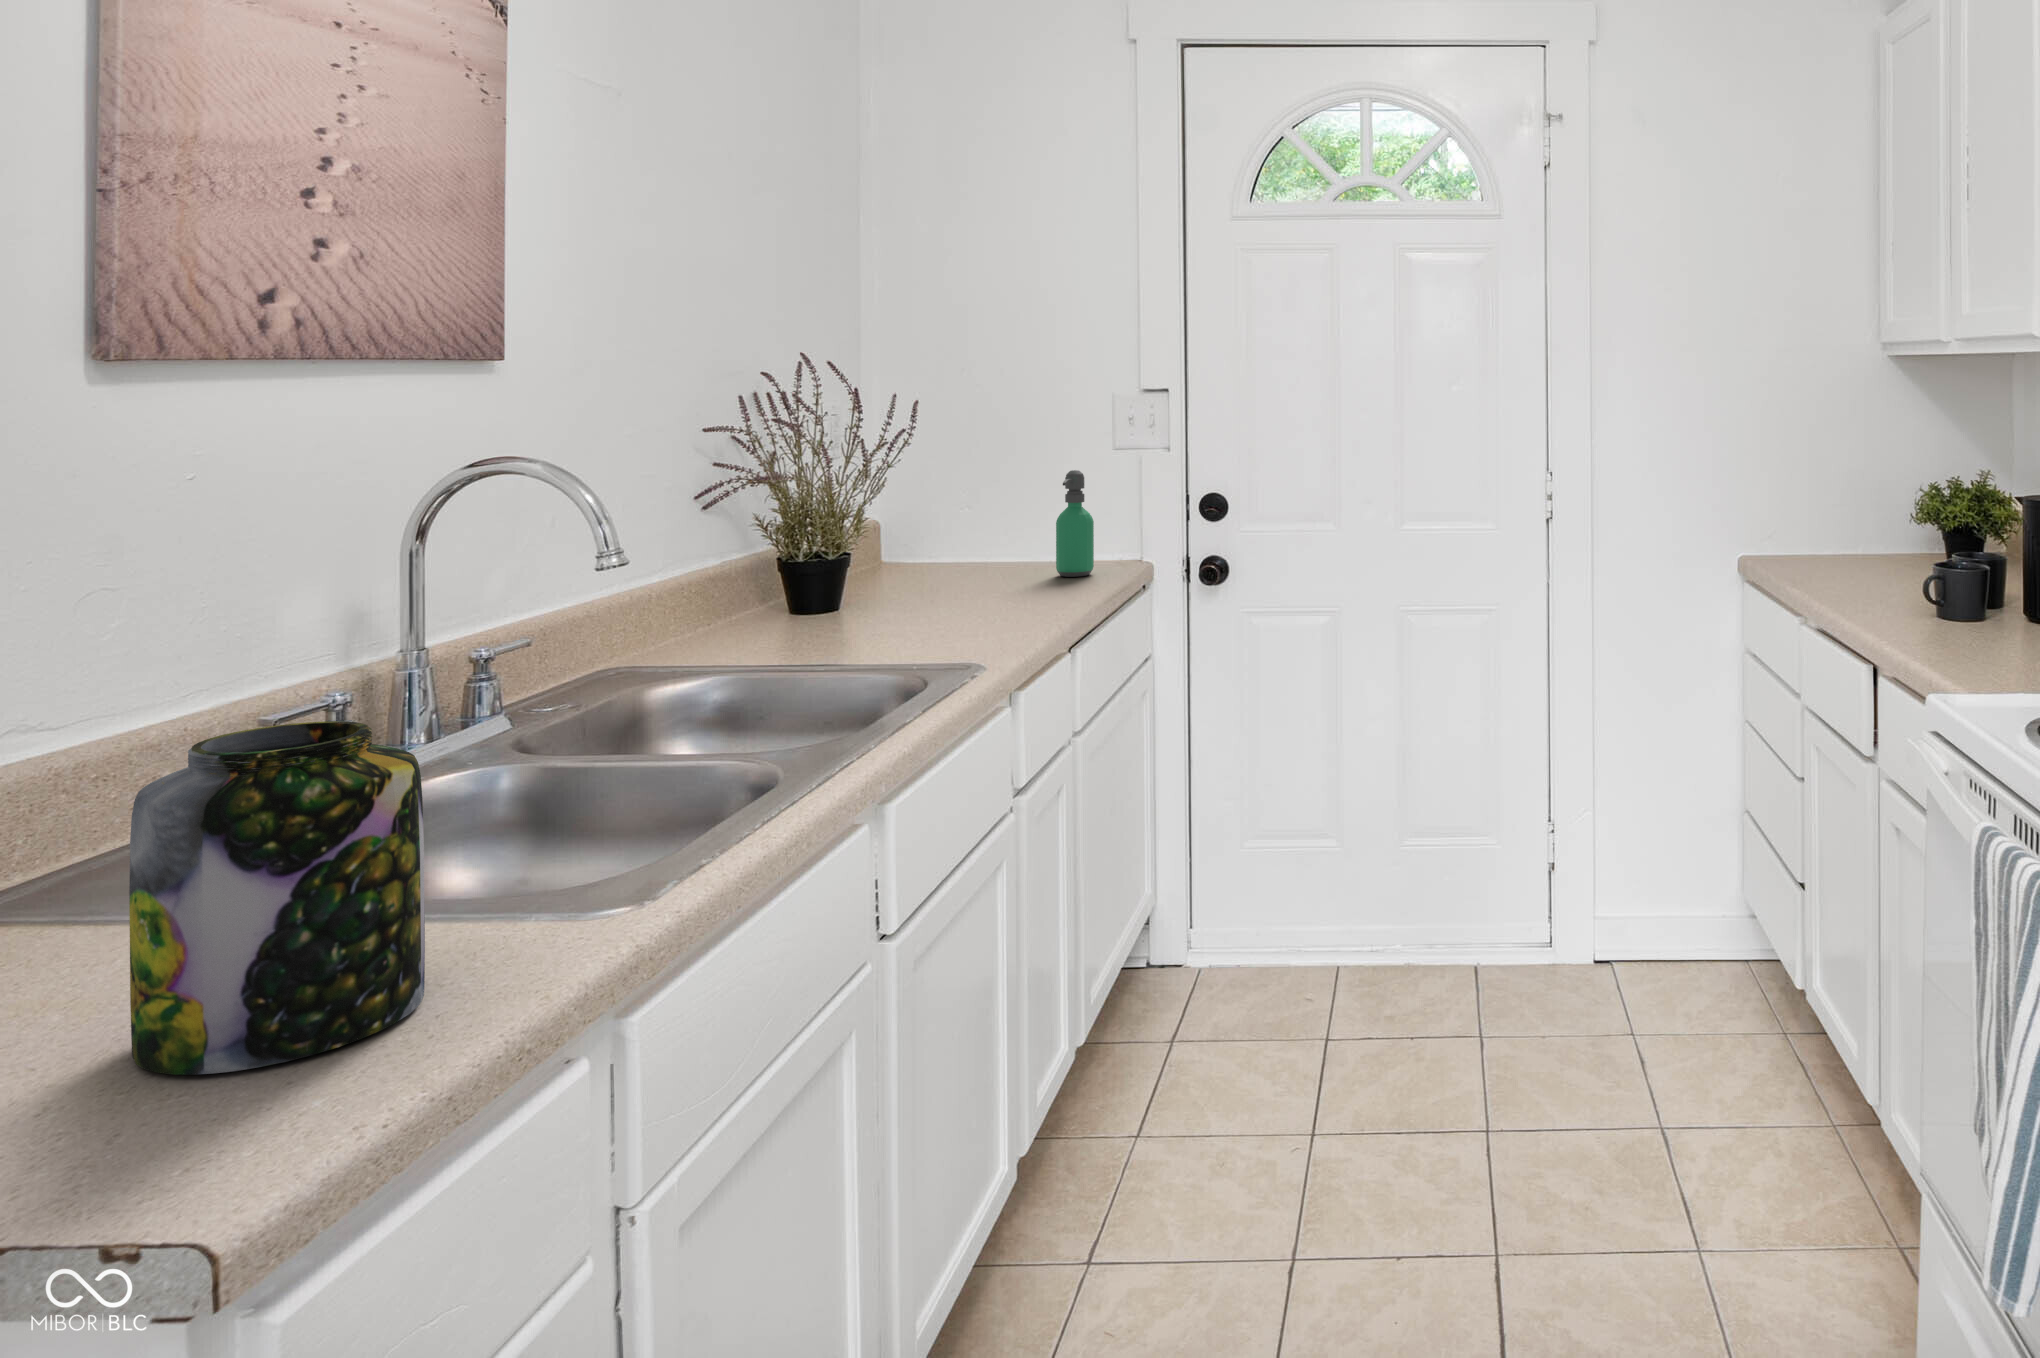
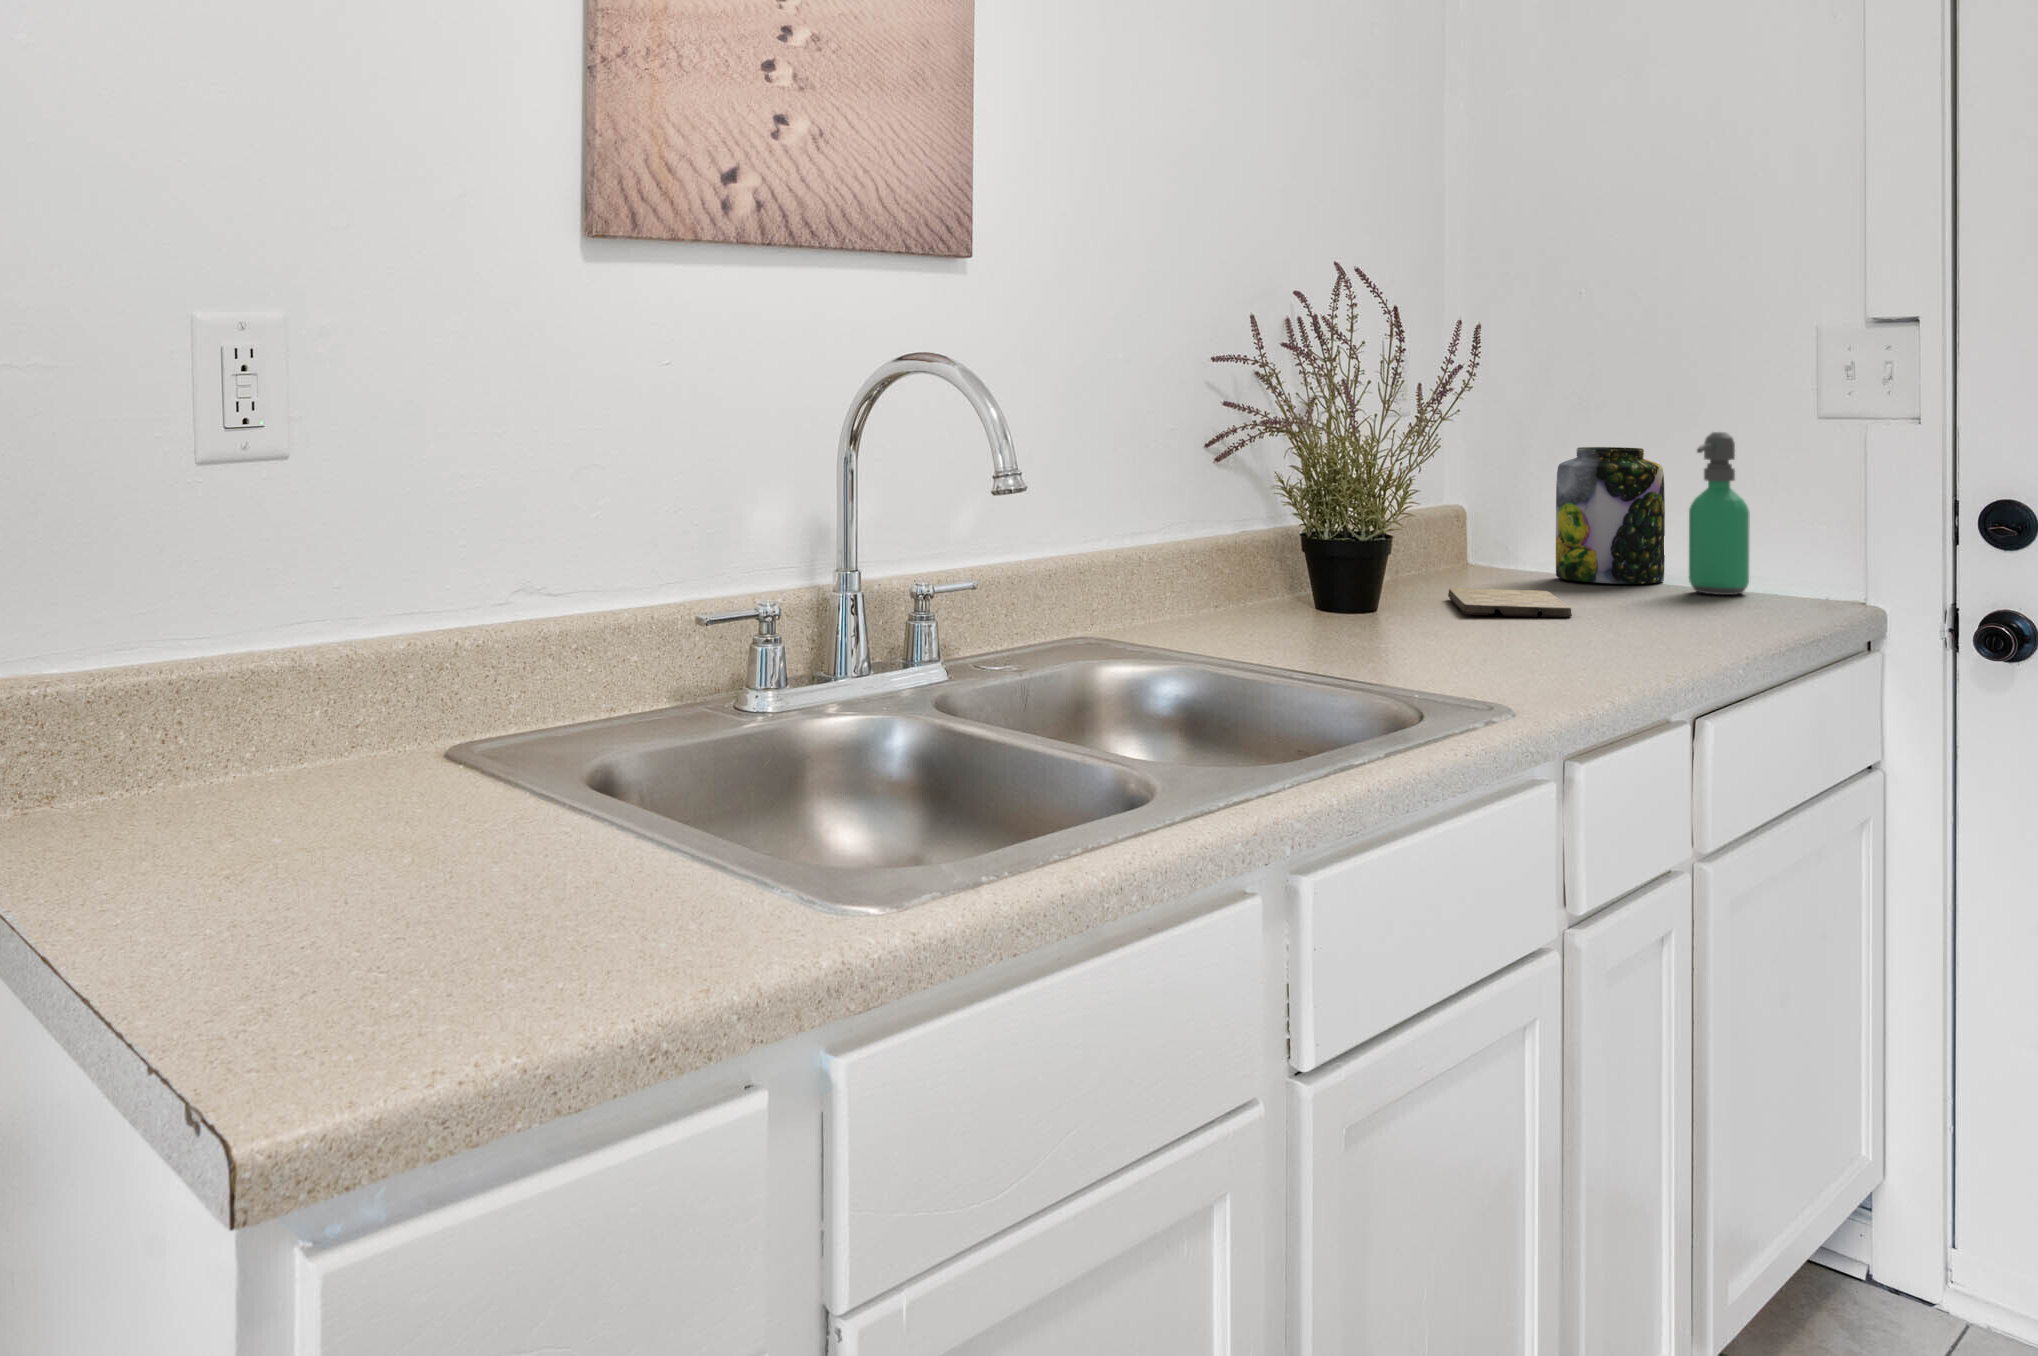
cutting board: none [897,586,992,612] -> present [1448,588,1572,617]
jar: present [129,721,425,1075] -> present [1556,447,1665,584]

